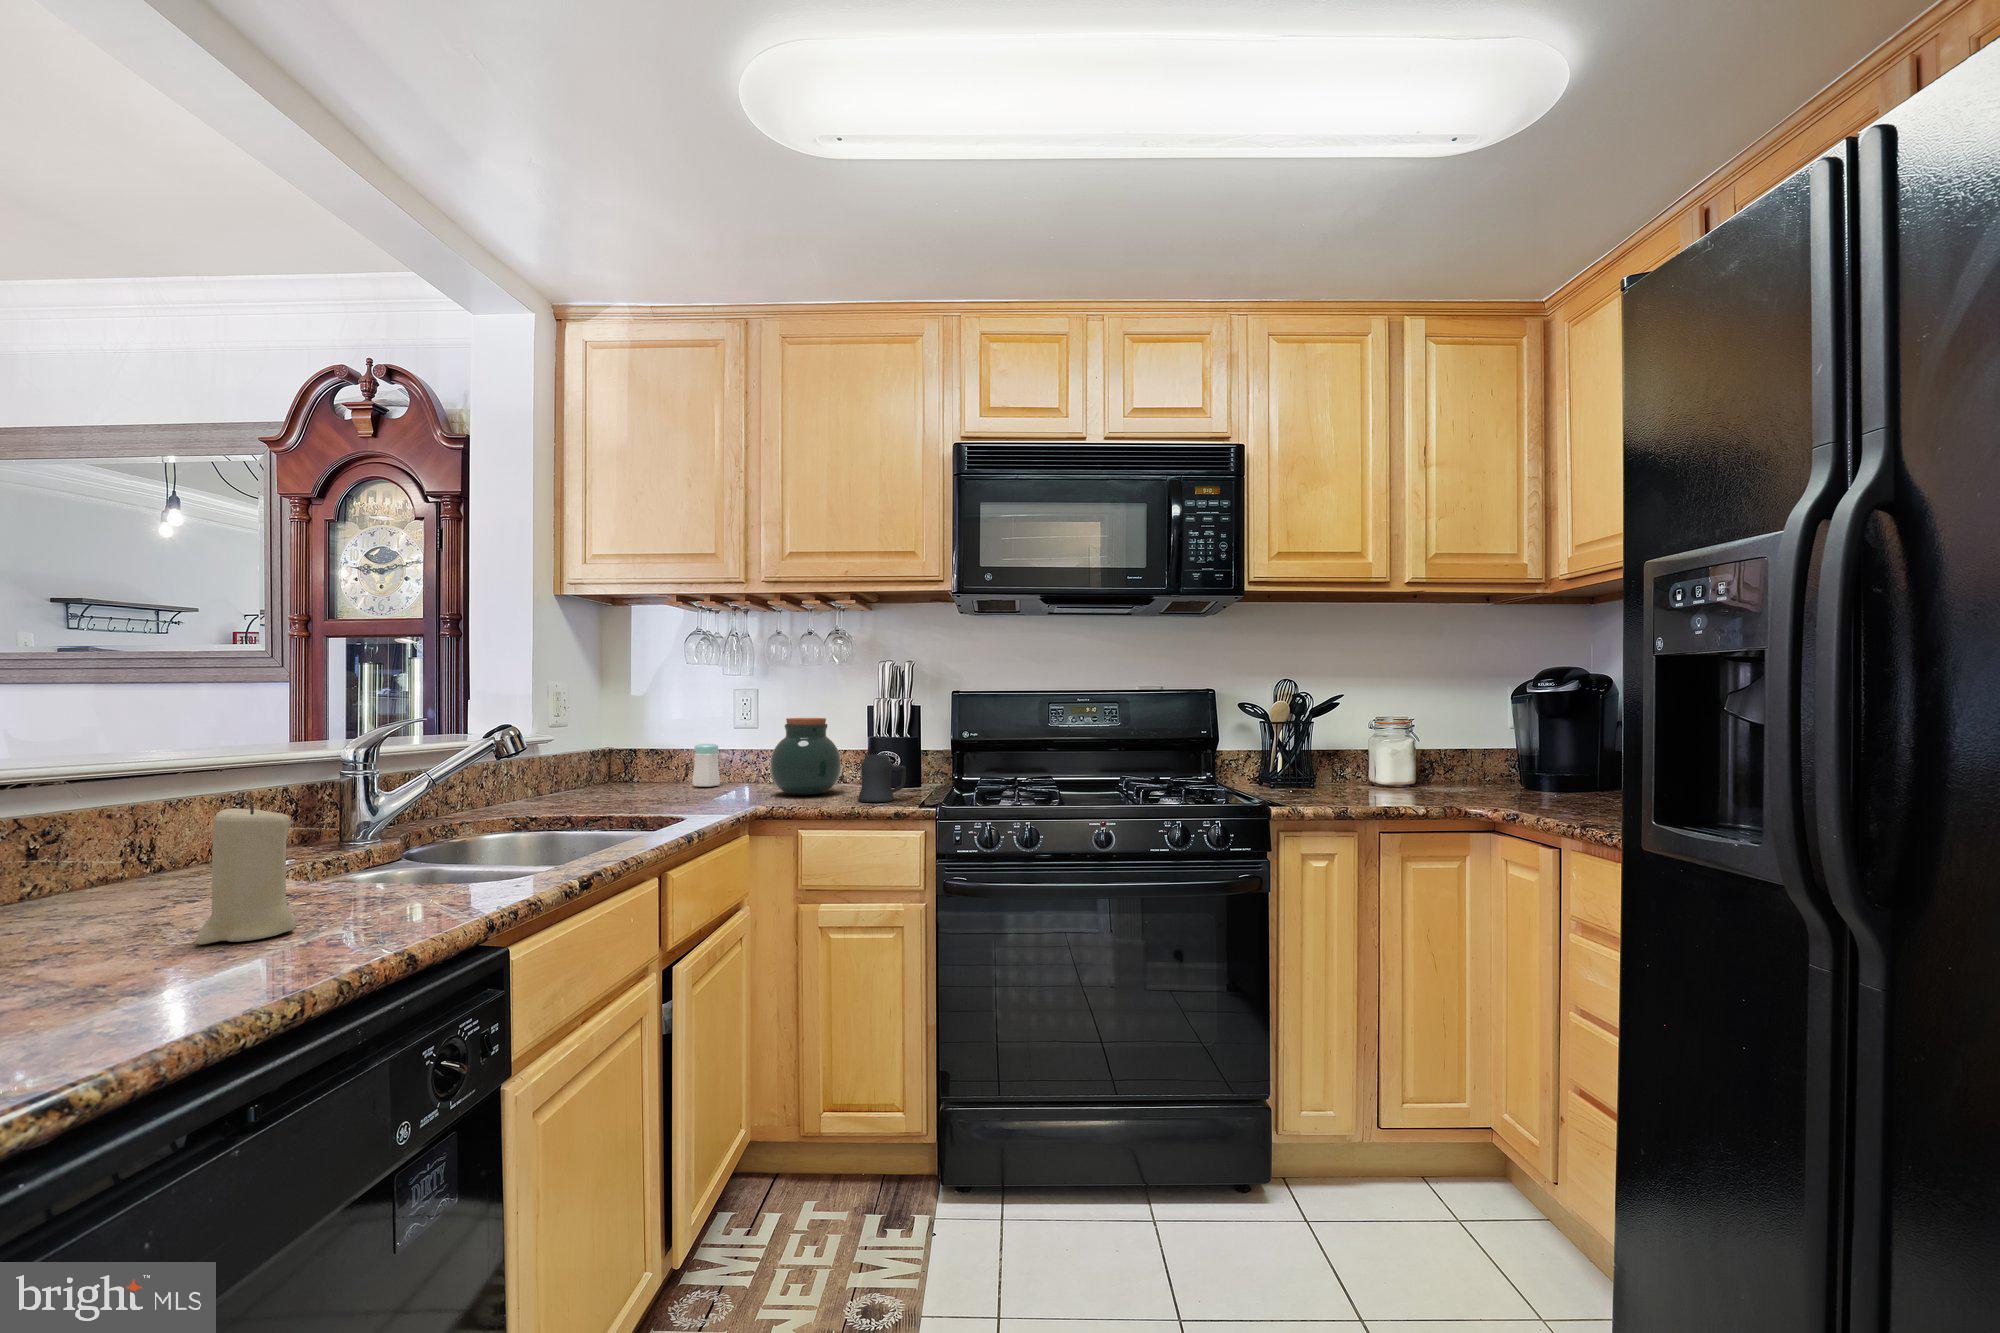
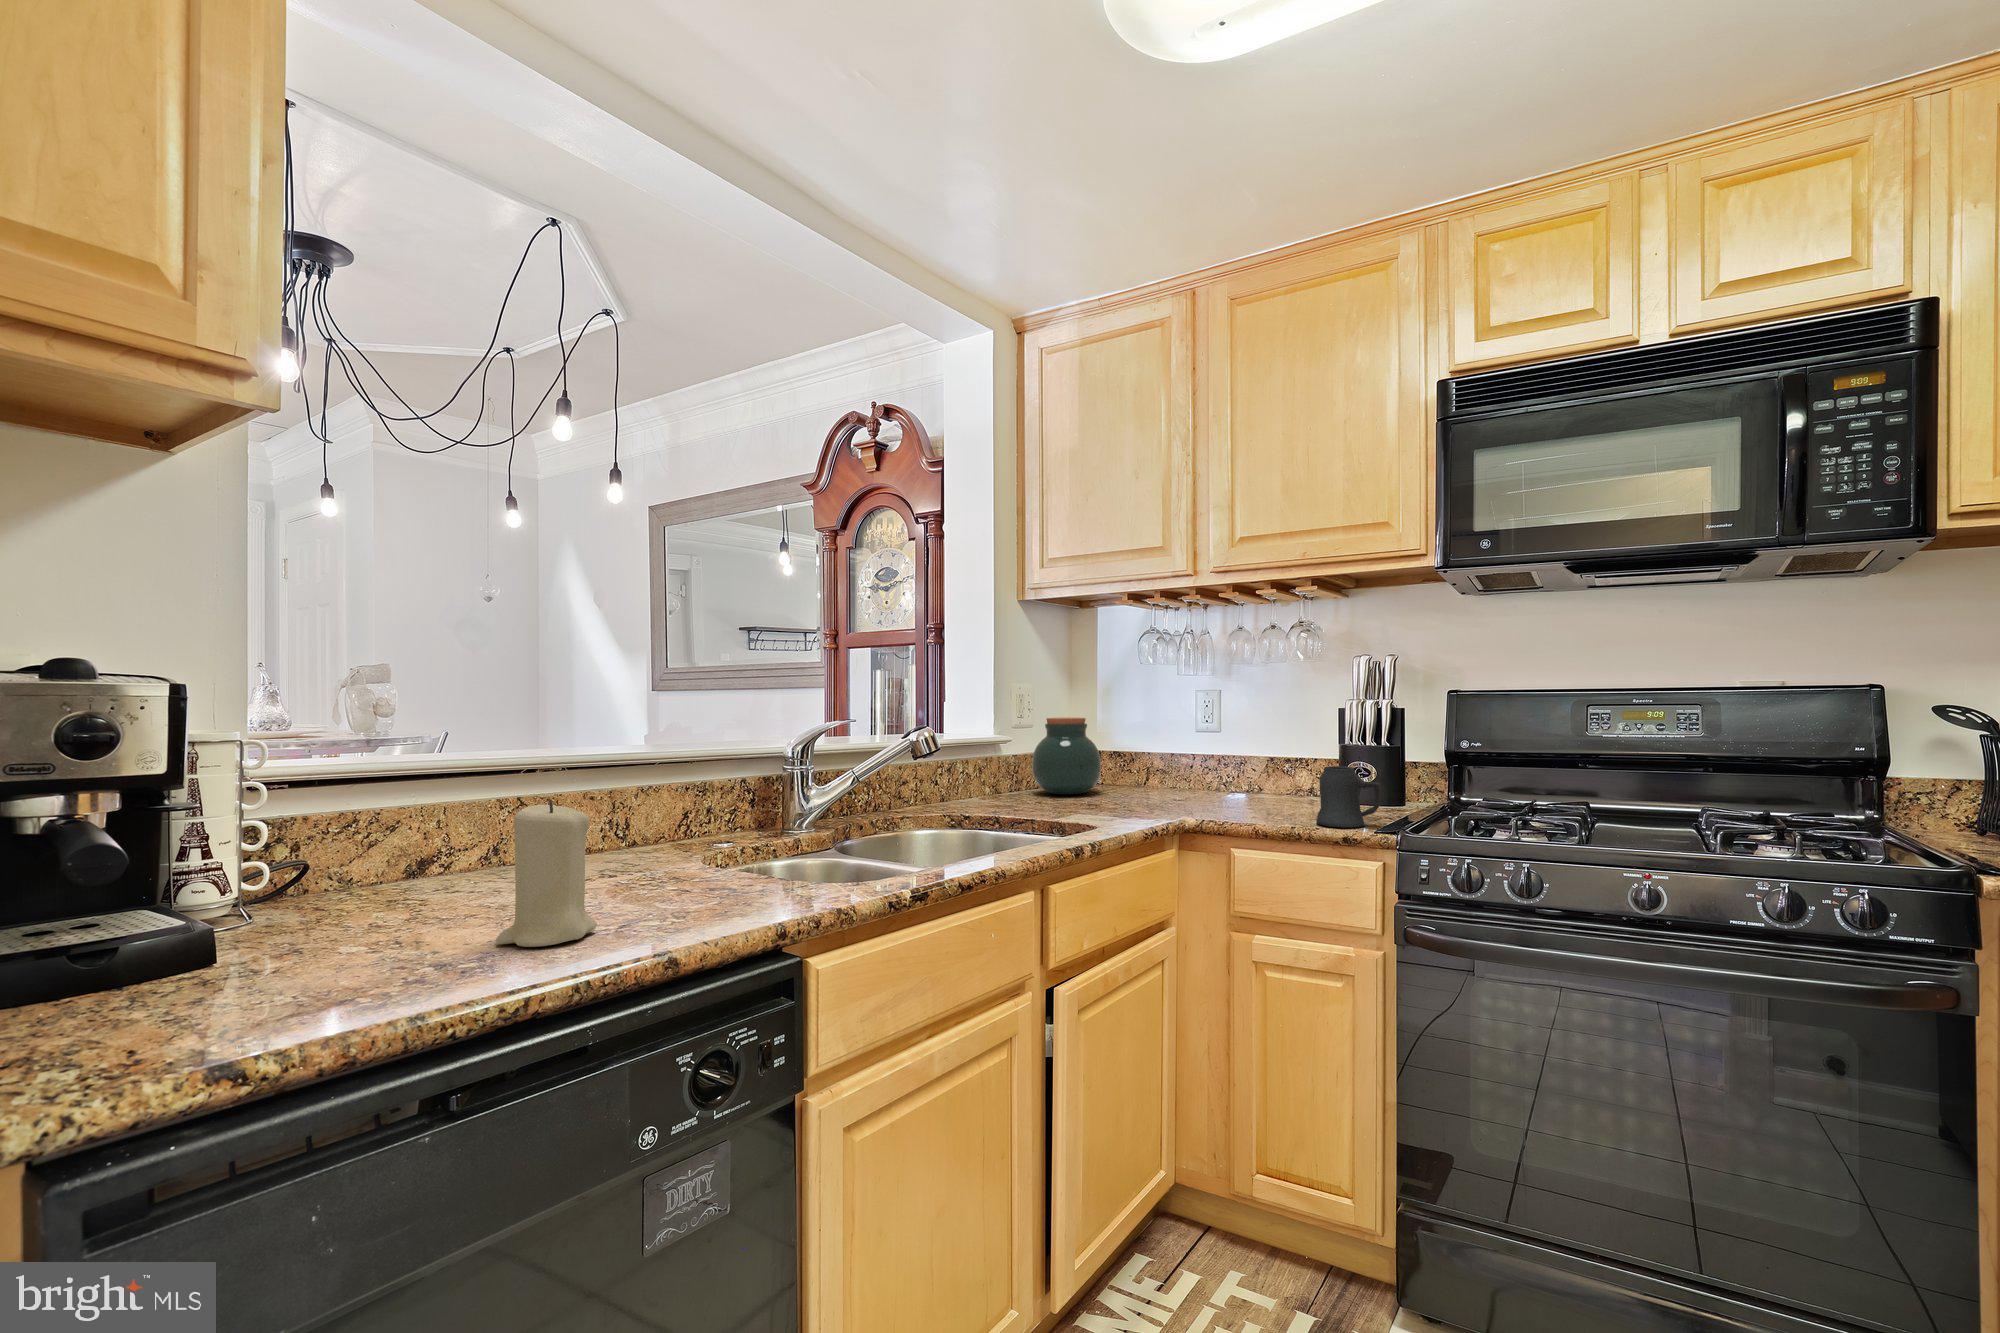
jar: present [770,718,841,795] -> present [1032,718,1101,795]
salt shaker: present [692,744,720,787] -> none [1143,746,1171,792]

